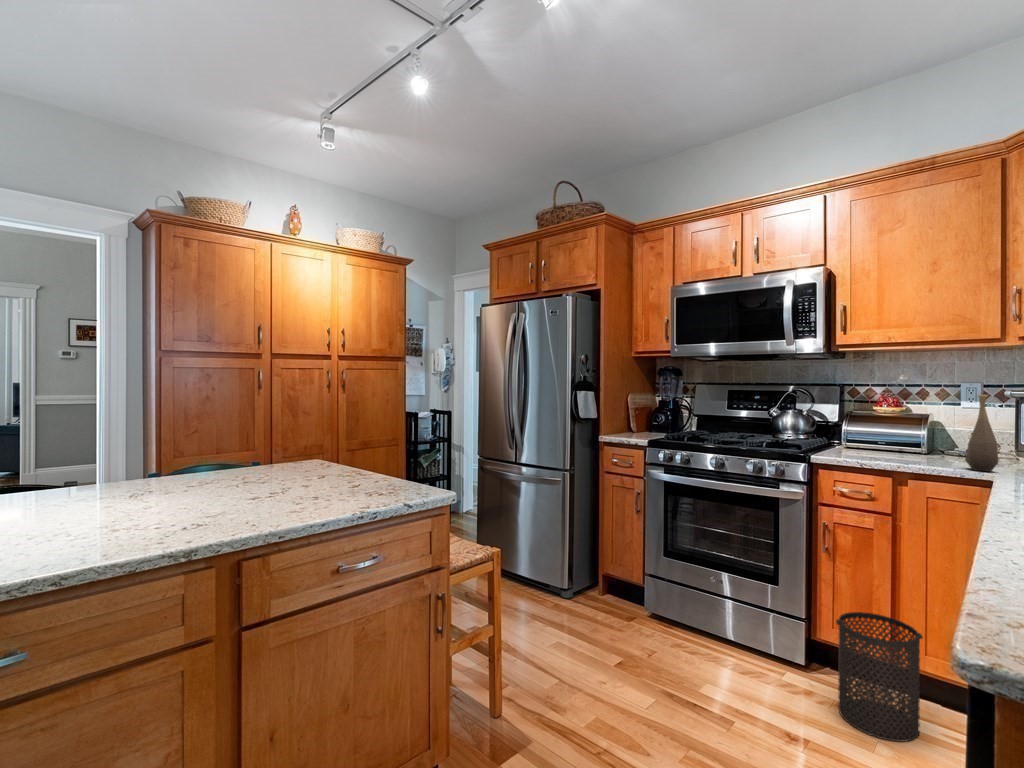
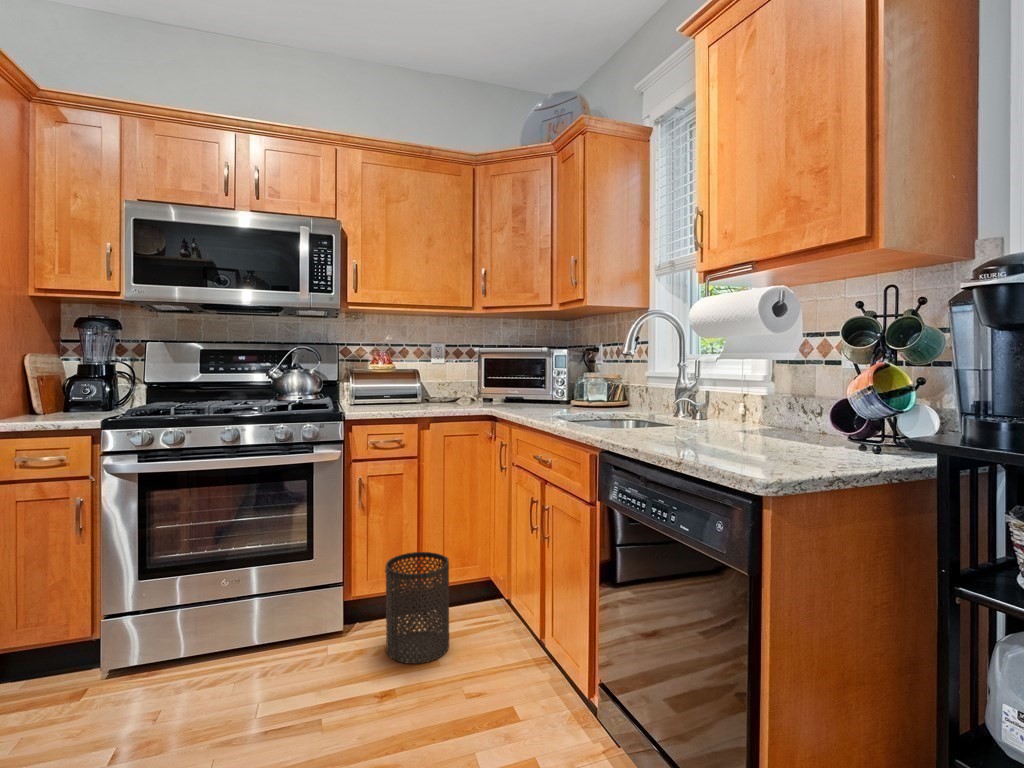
bottle: present [965,394,998,471] -> none [461,349,481,411]

